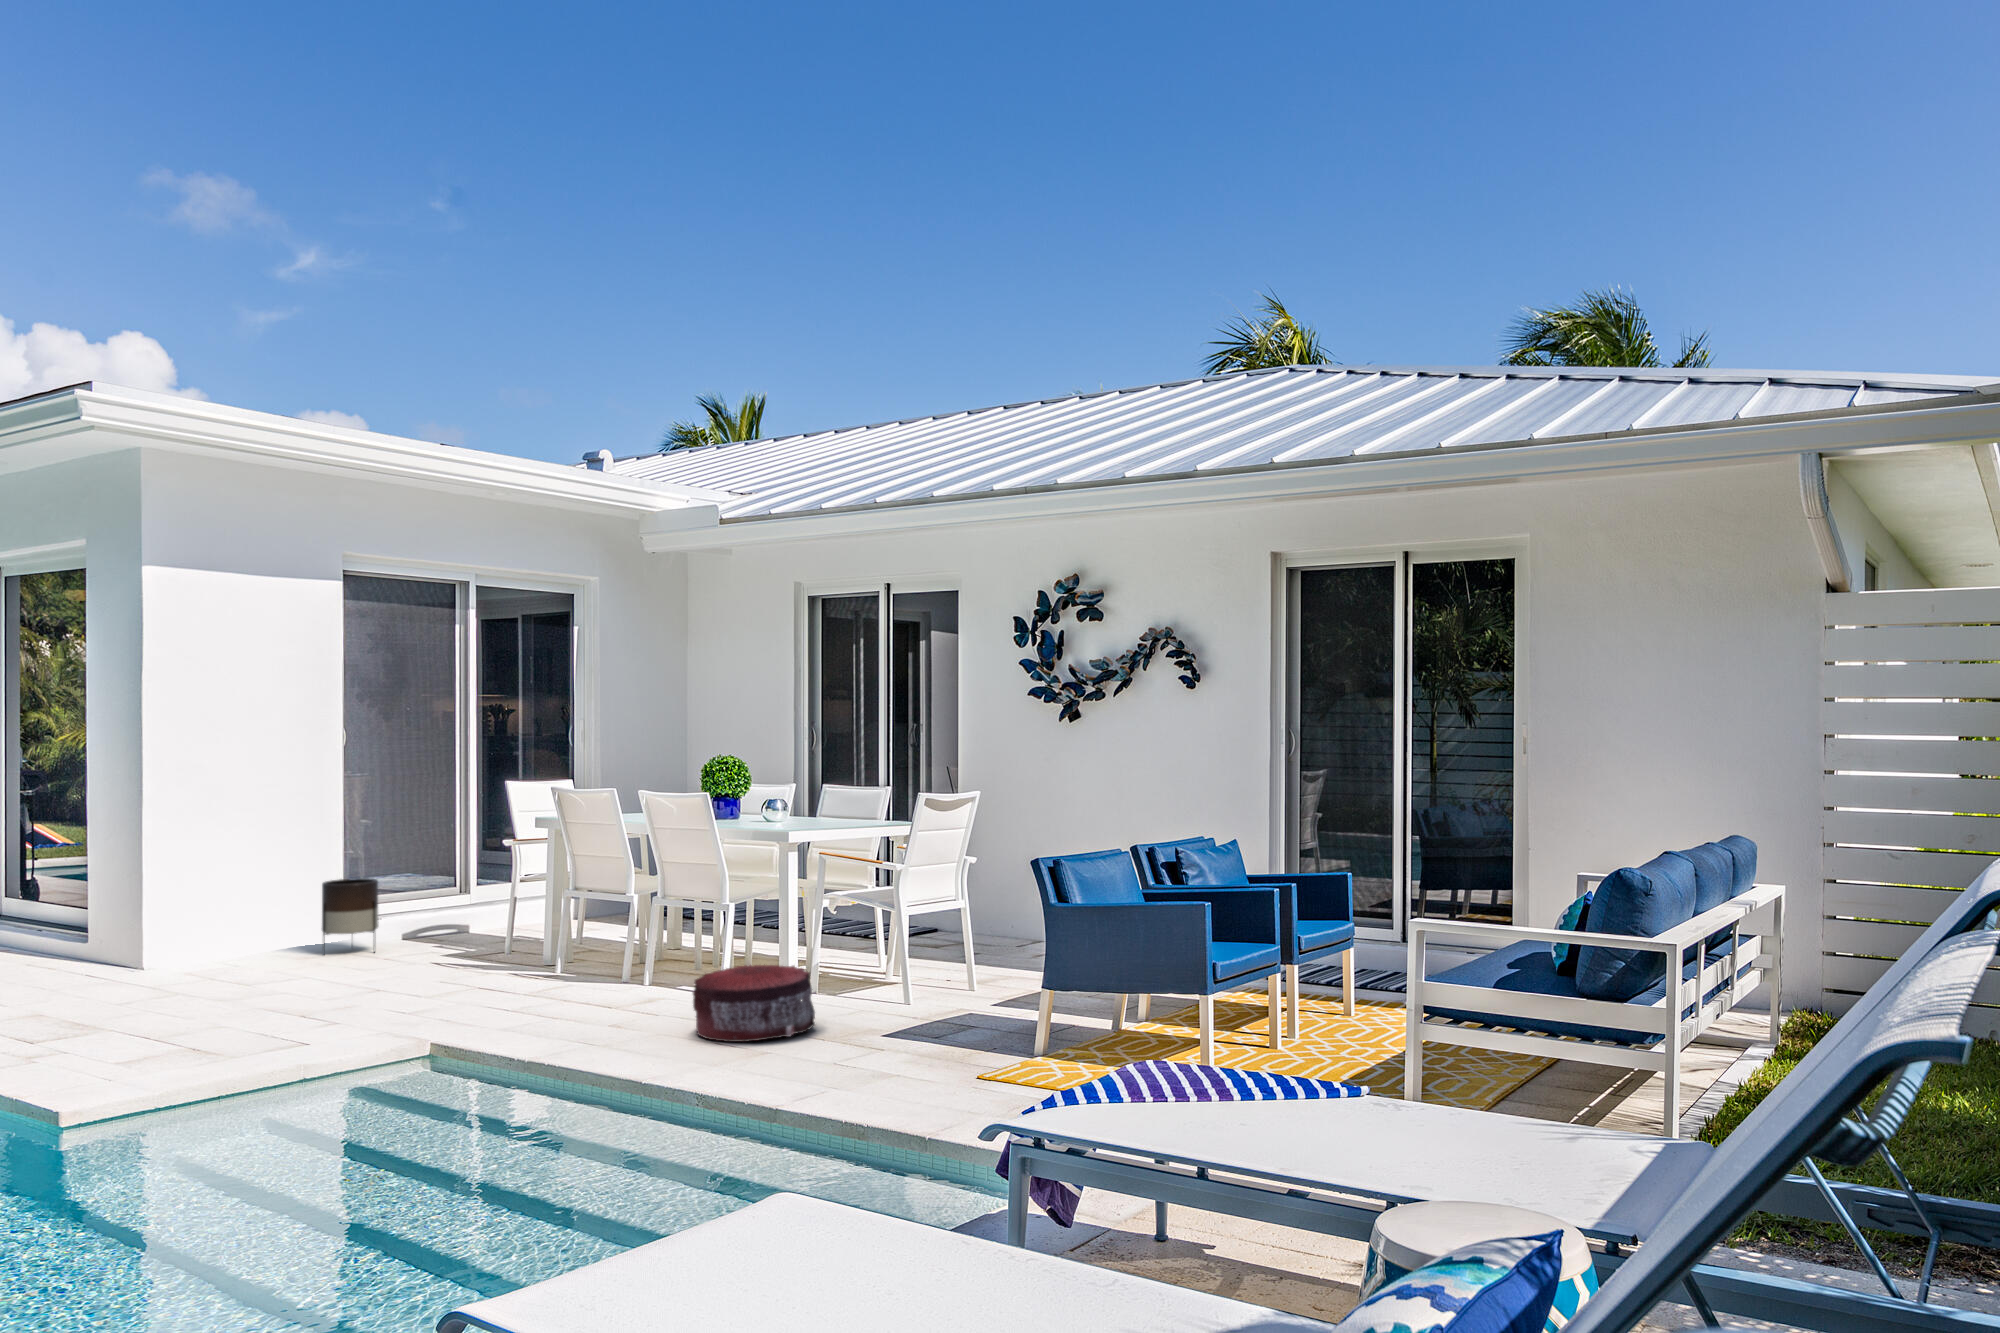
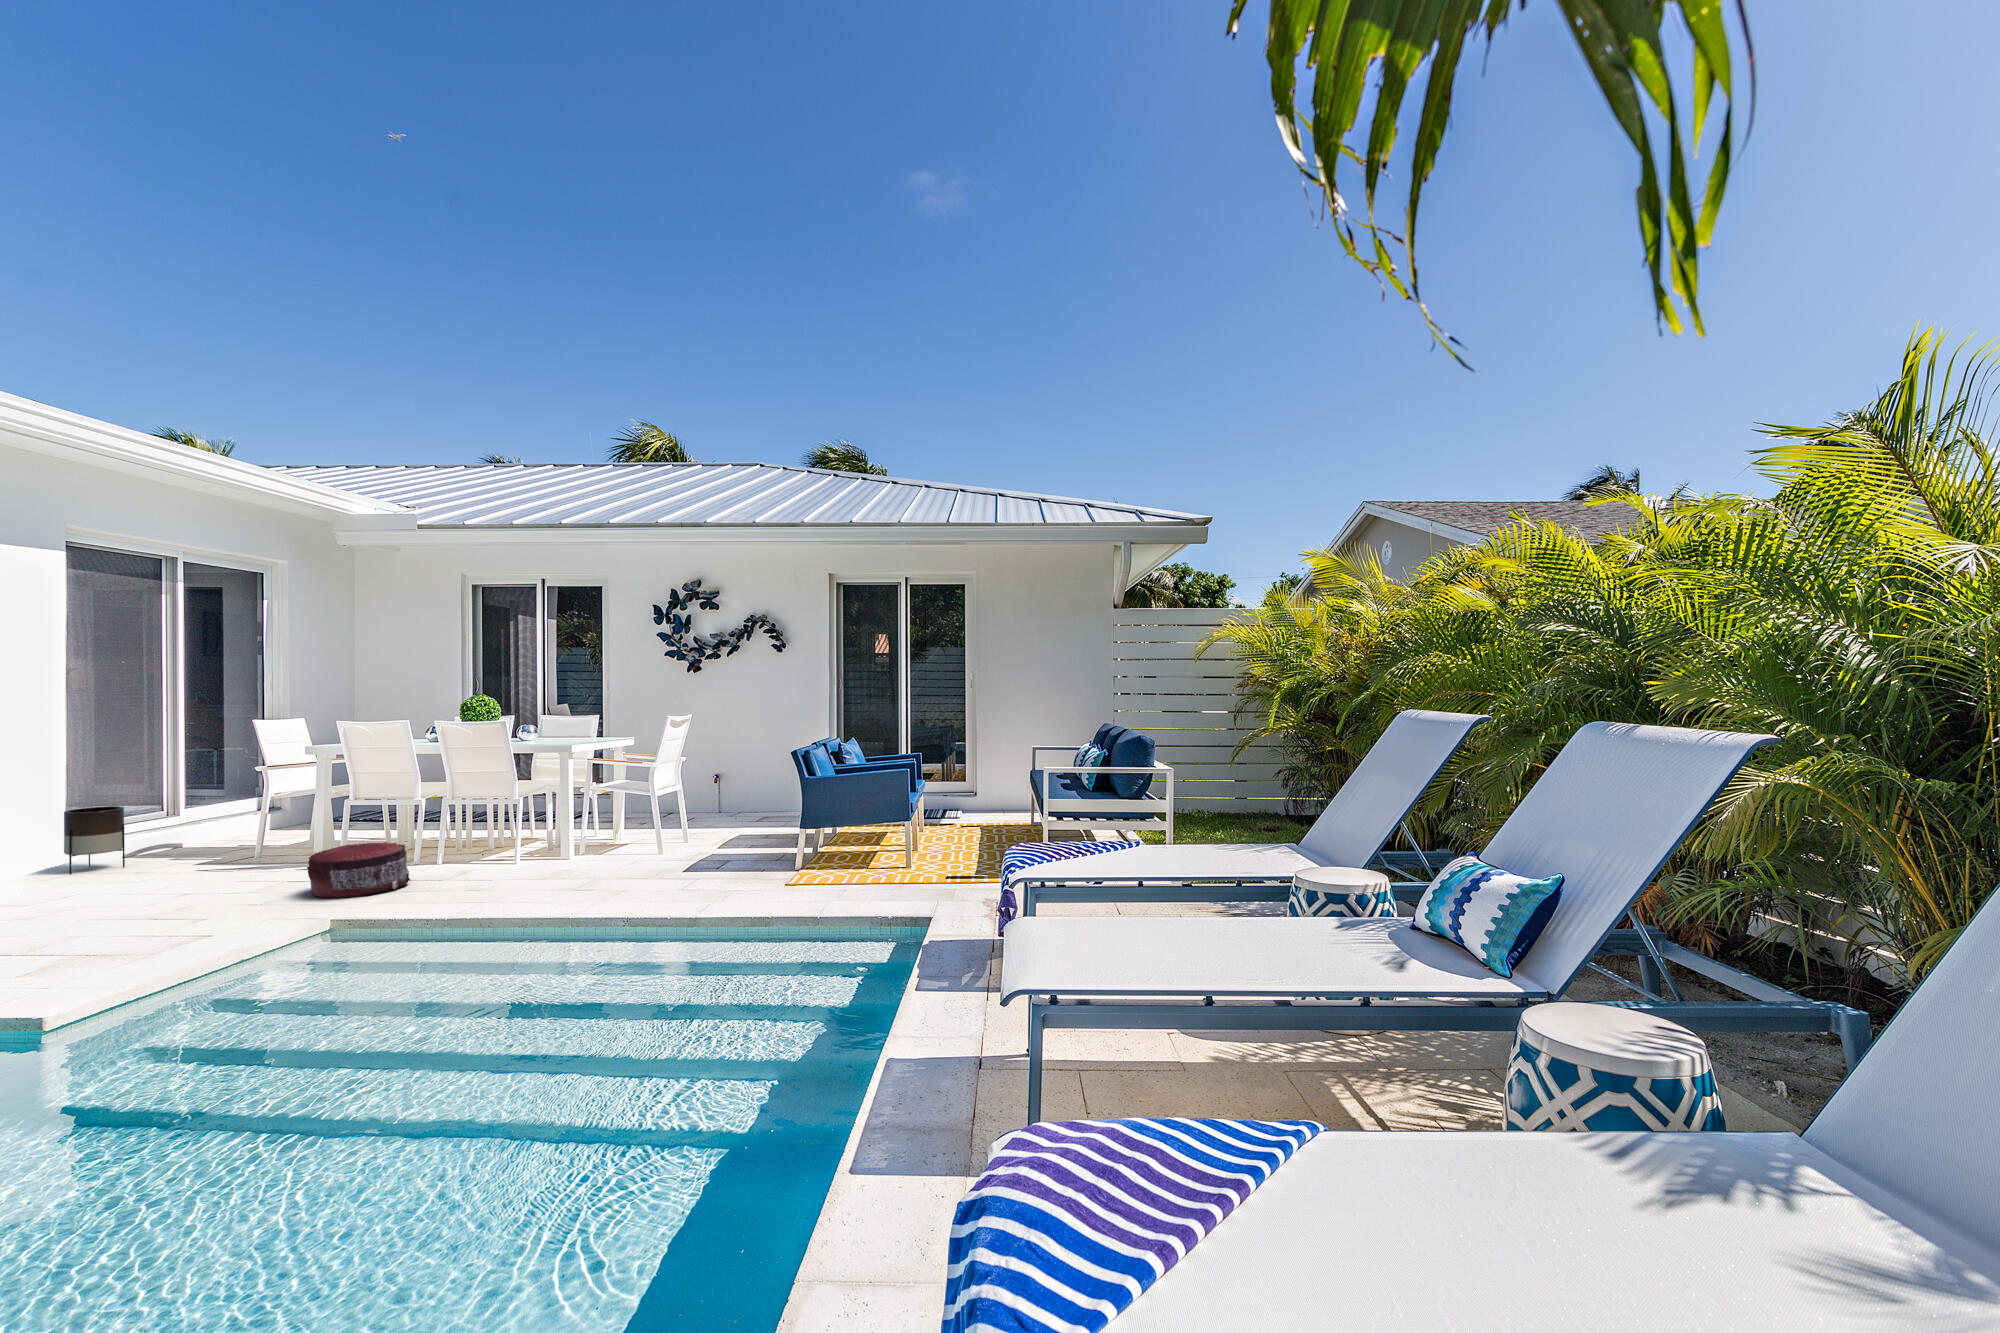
pouf: present [693,965,815,1042] -> present [307,842,411,898]

